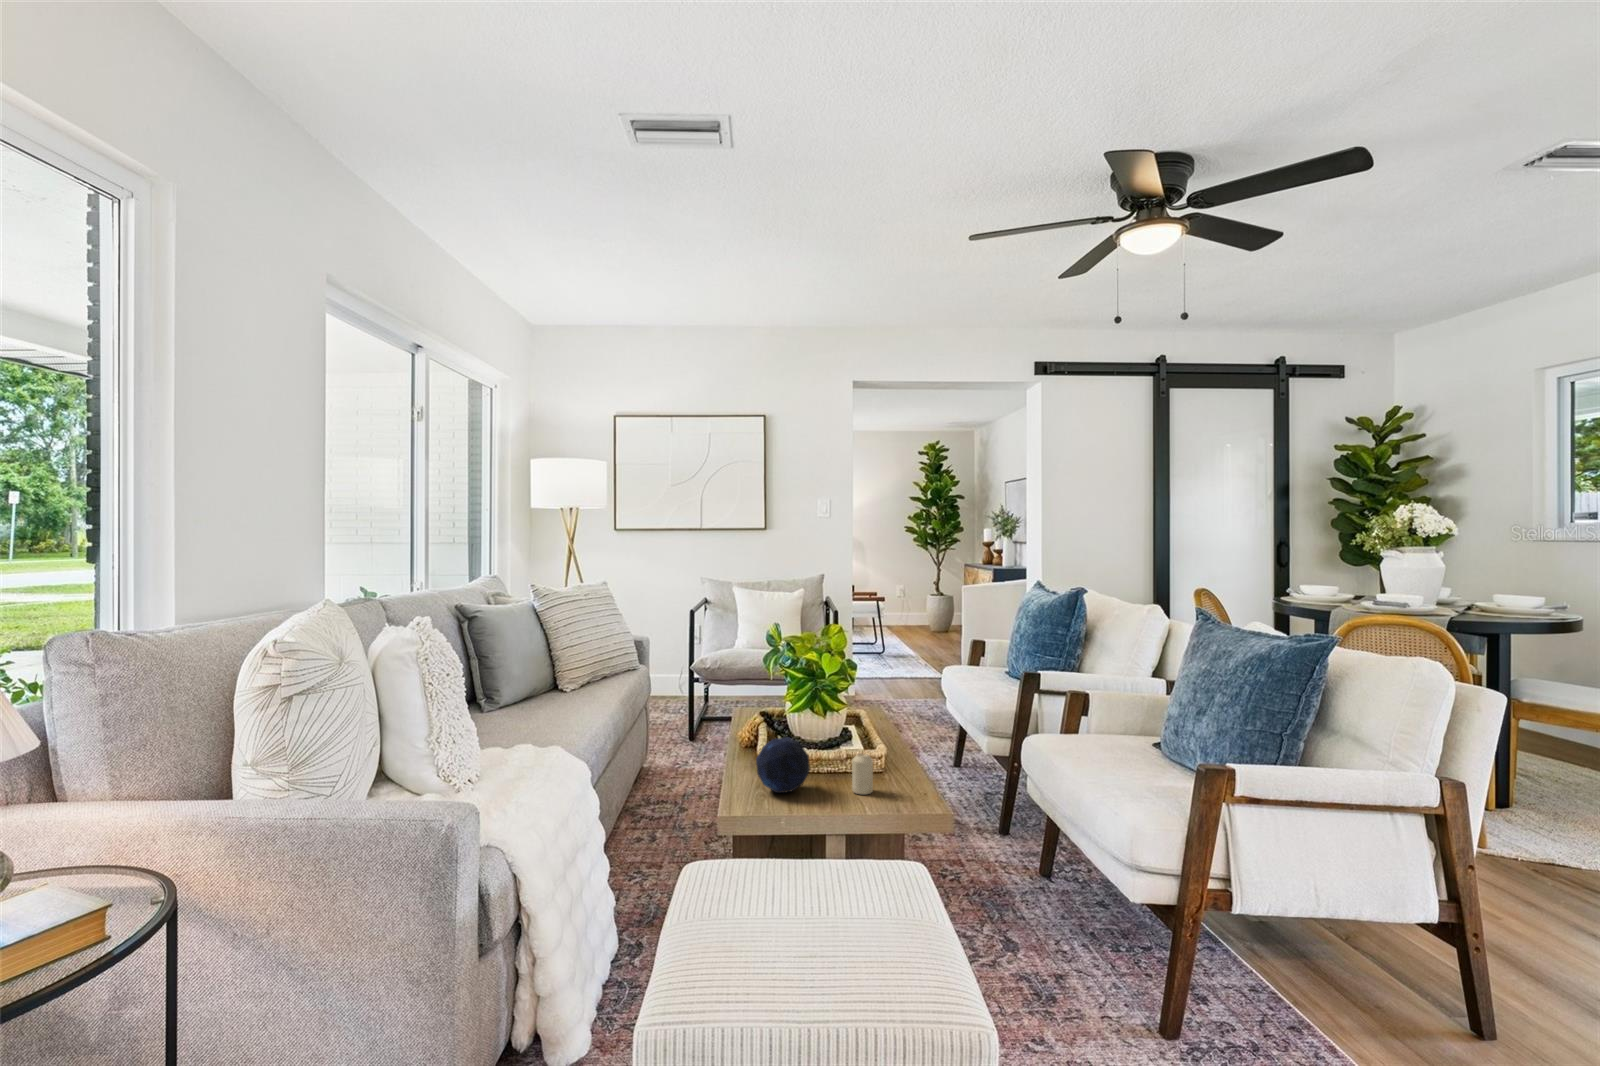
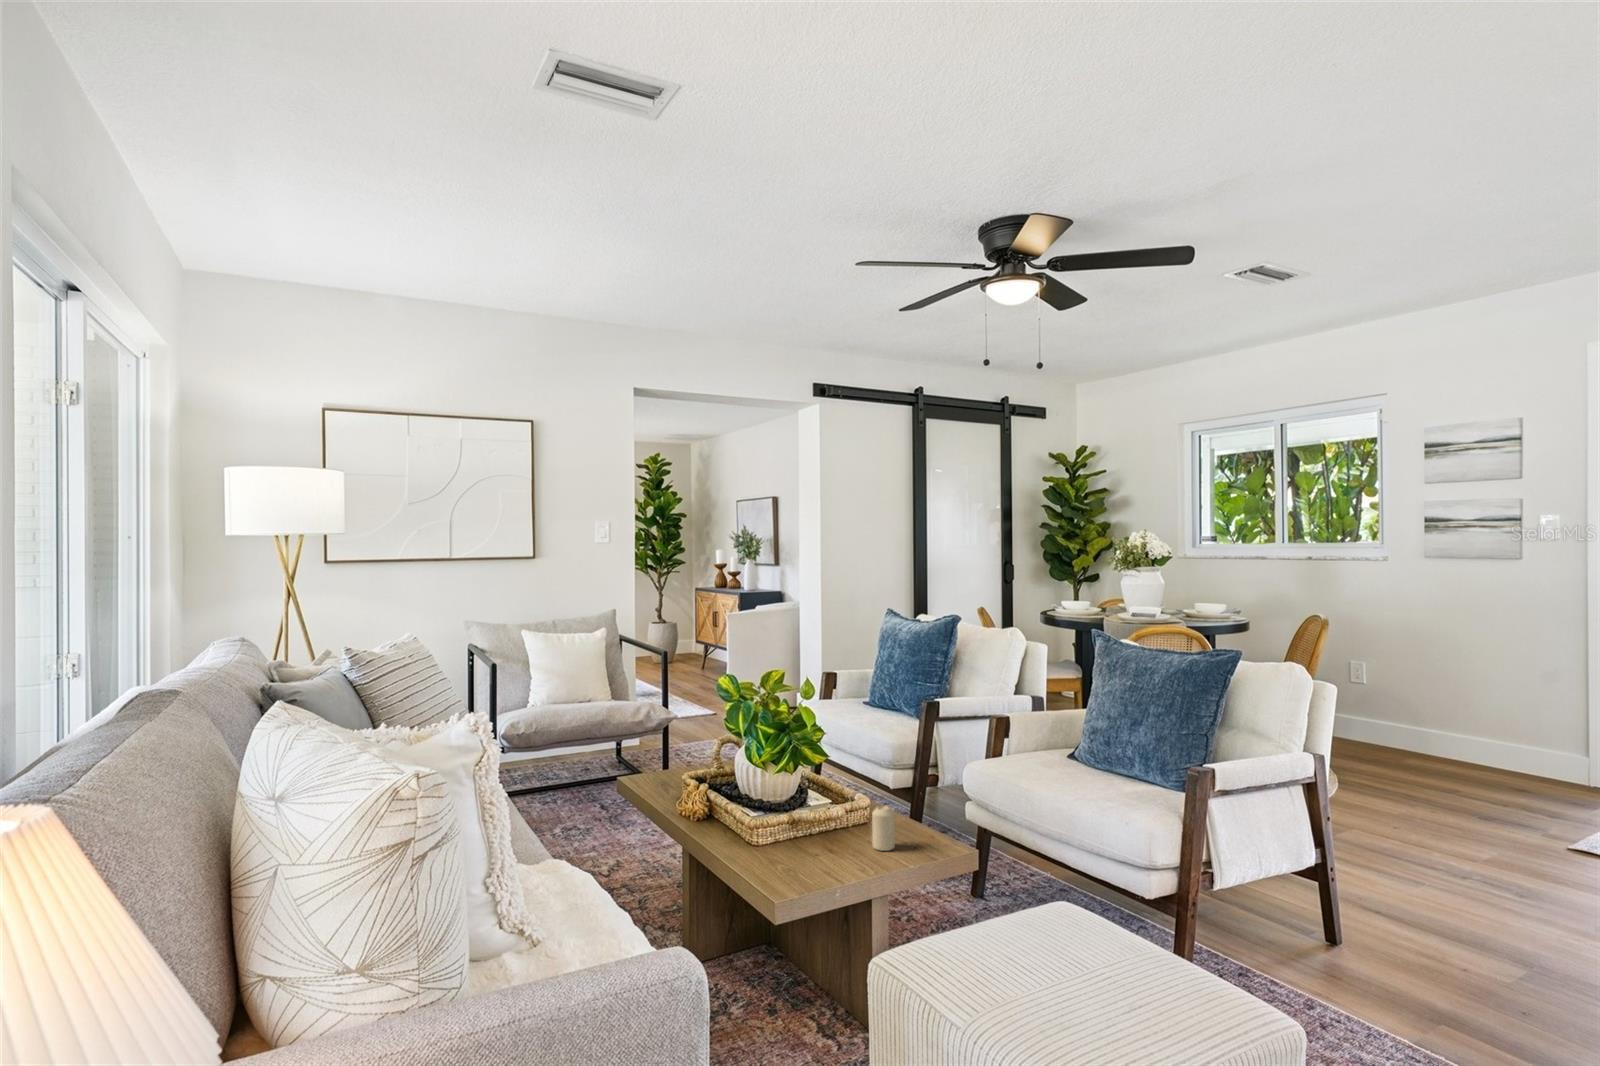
decorative orb: present [756,737,810,793] -> none [773,799,835,865]

